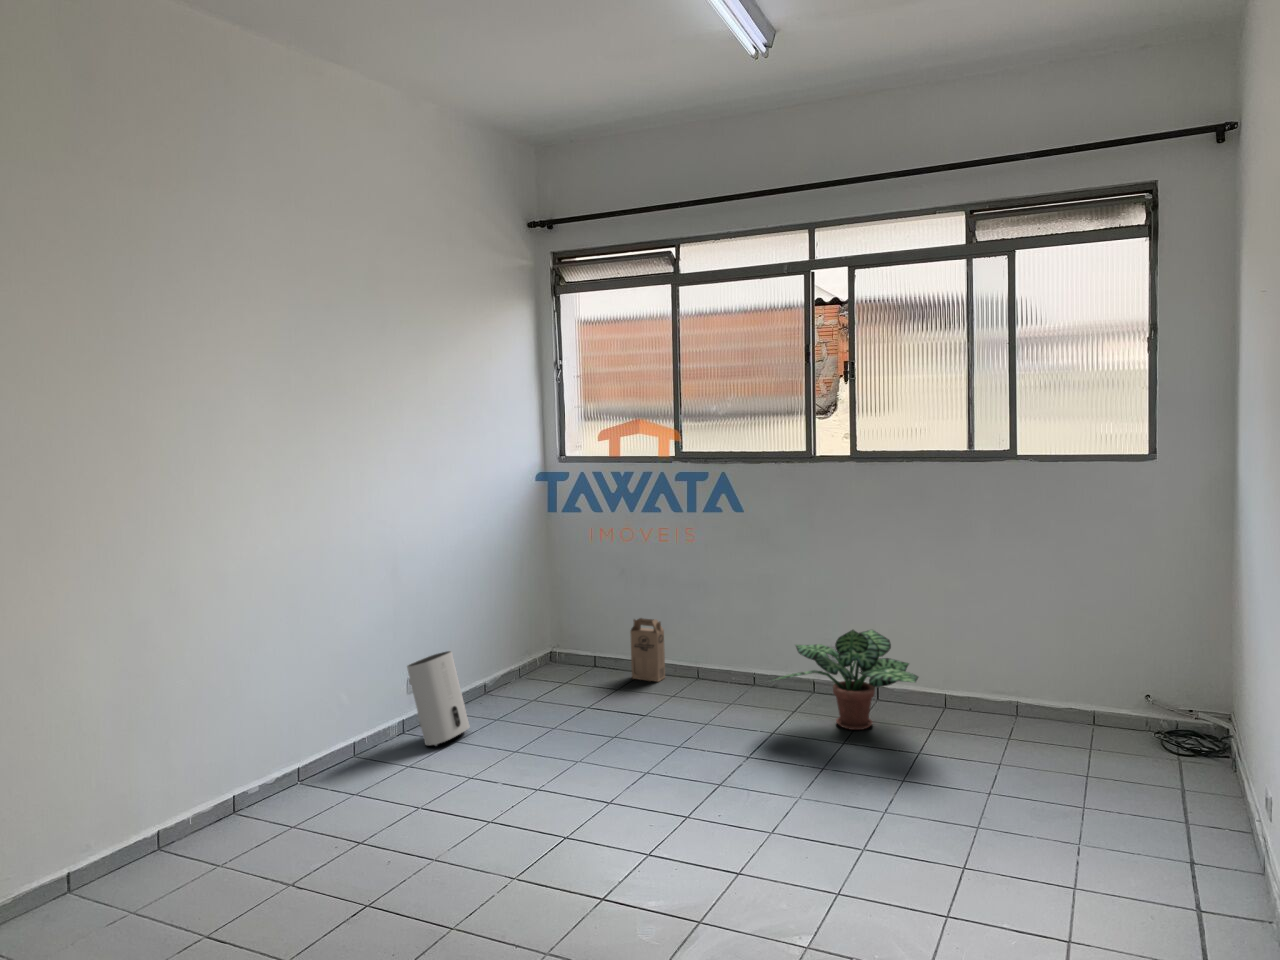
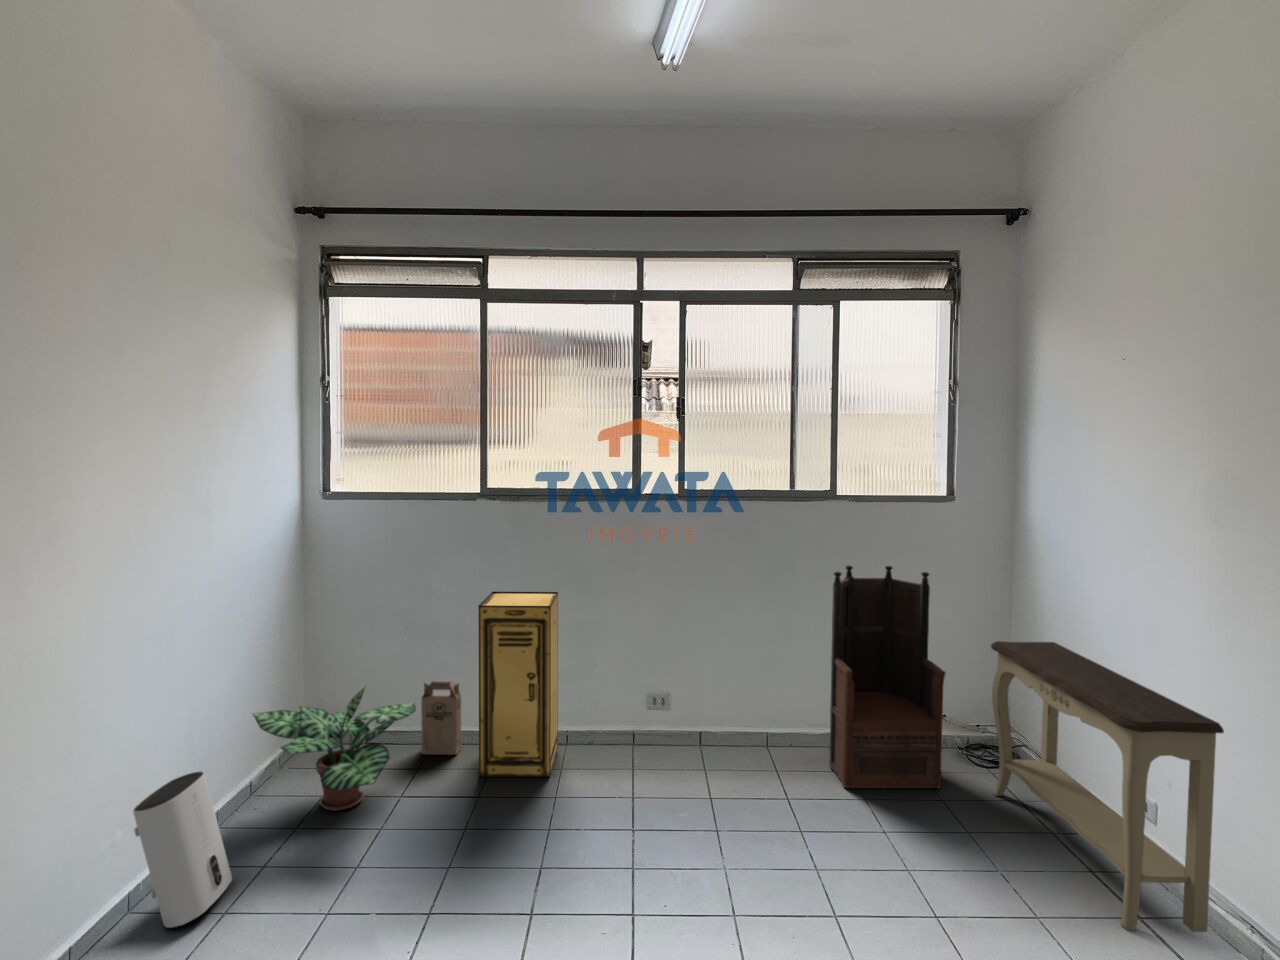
armchair: none [990,528,1102,759] -> present [829,566,945,788]
storage cabinet: none [662,543,744,705] -> present [479,592,558,777]
console table: none [1150,610,1265,892] -> present [991,641,1224,932]
potted plant: present [776,629,918,730] -> present [253,687,416,811]

